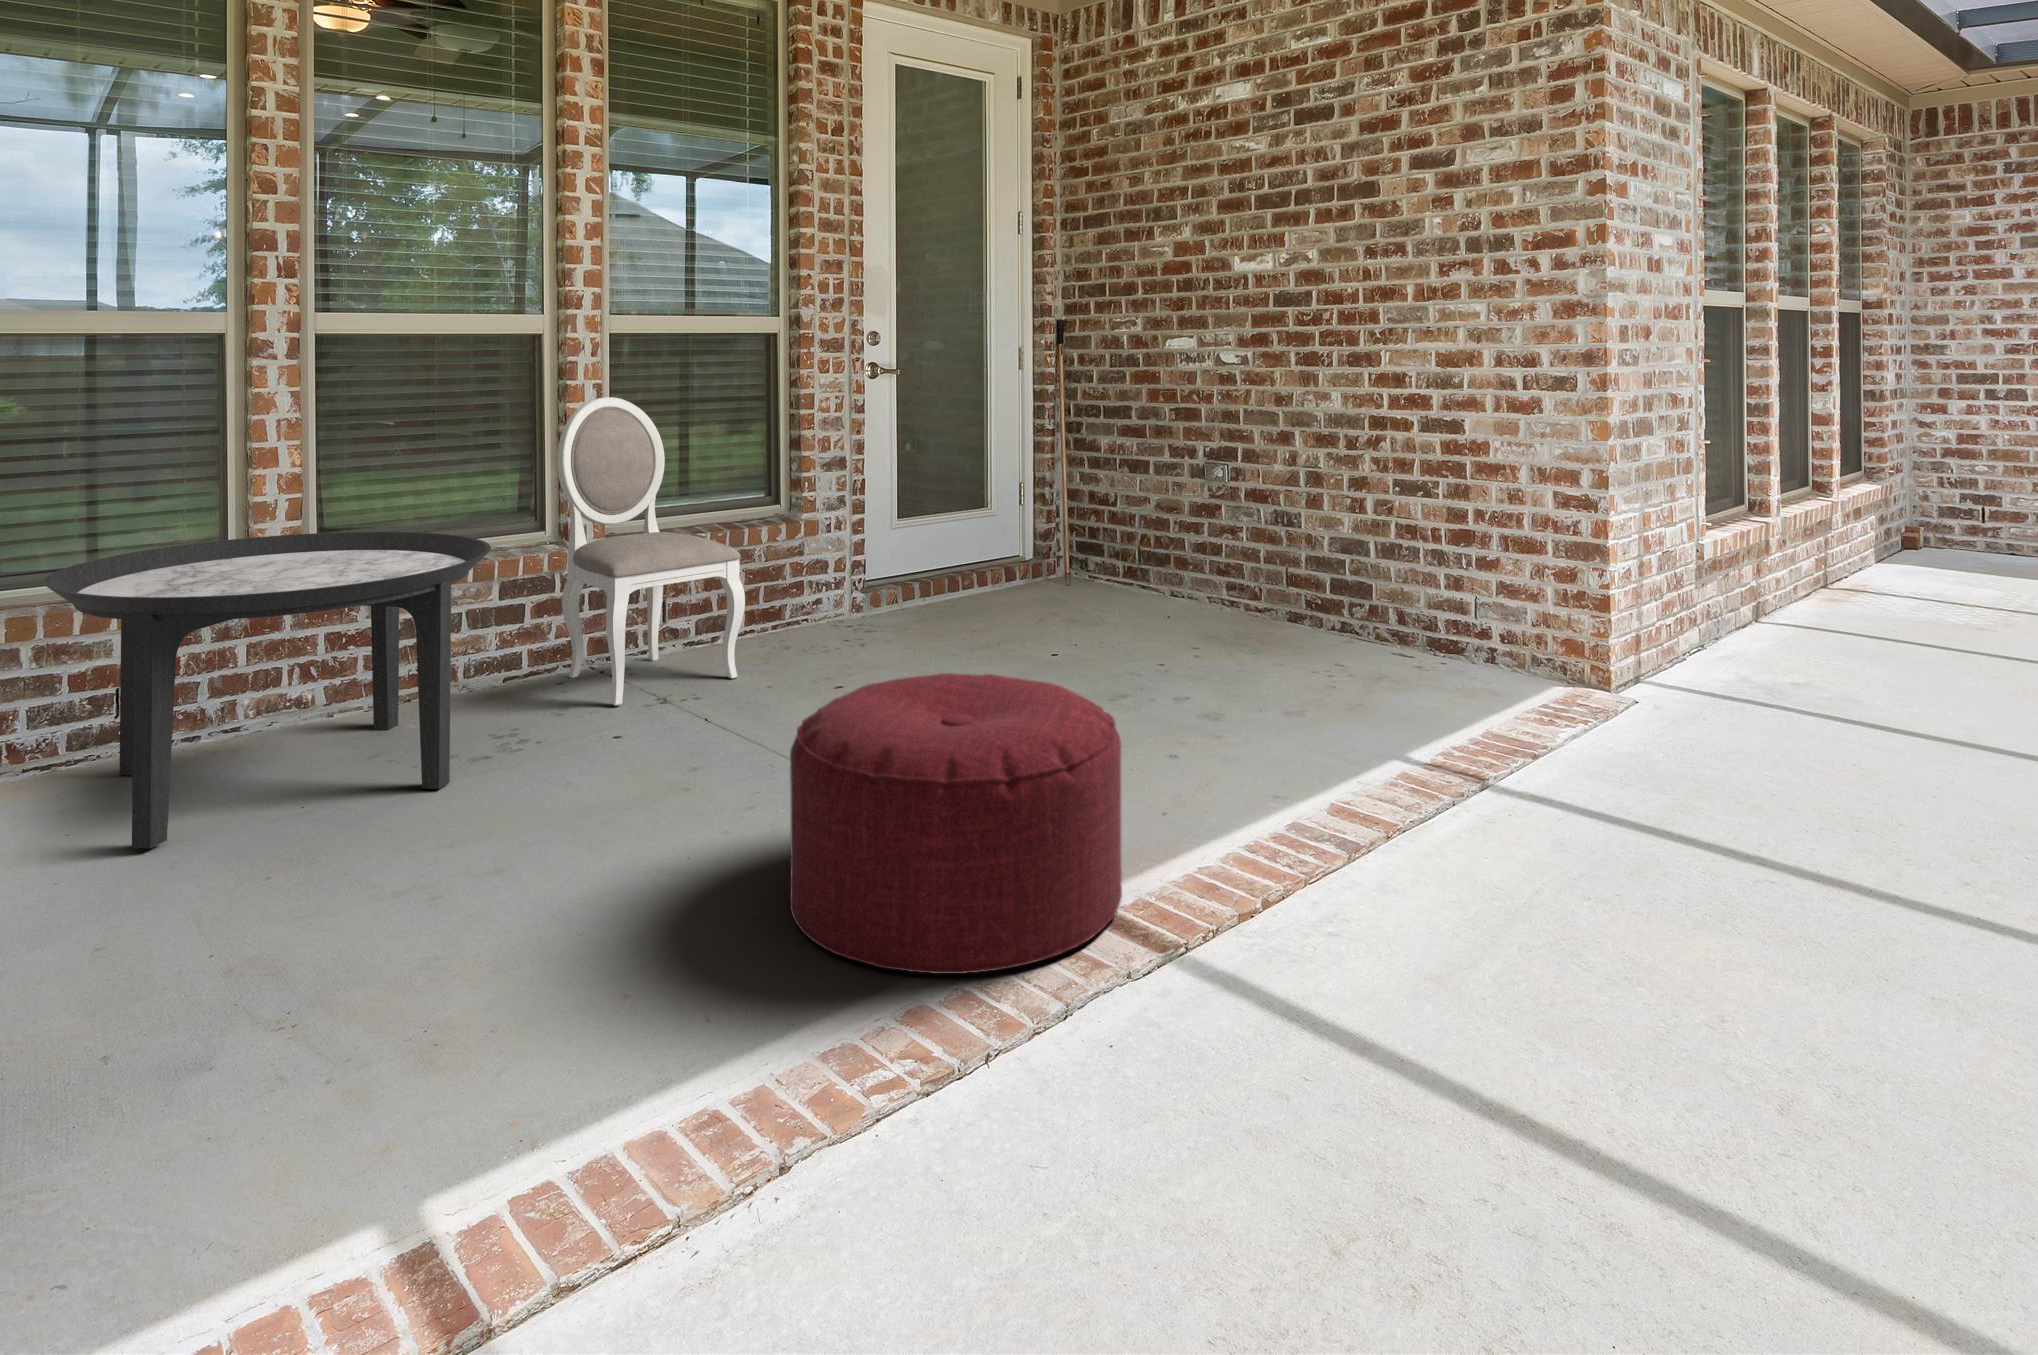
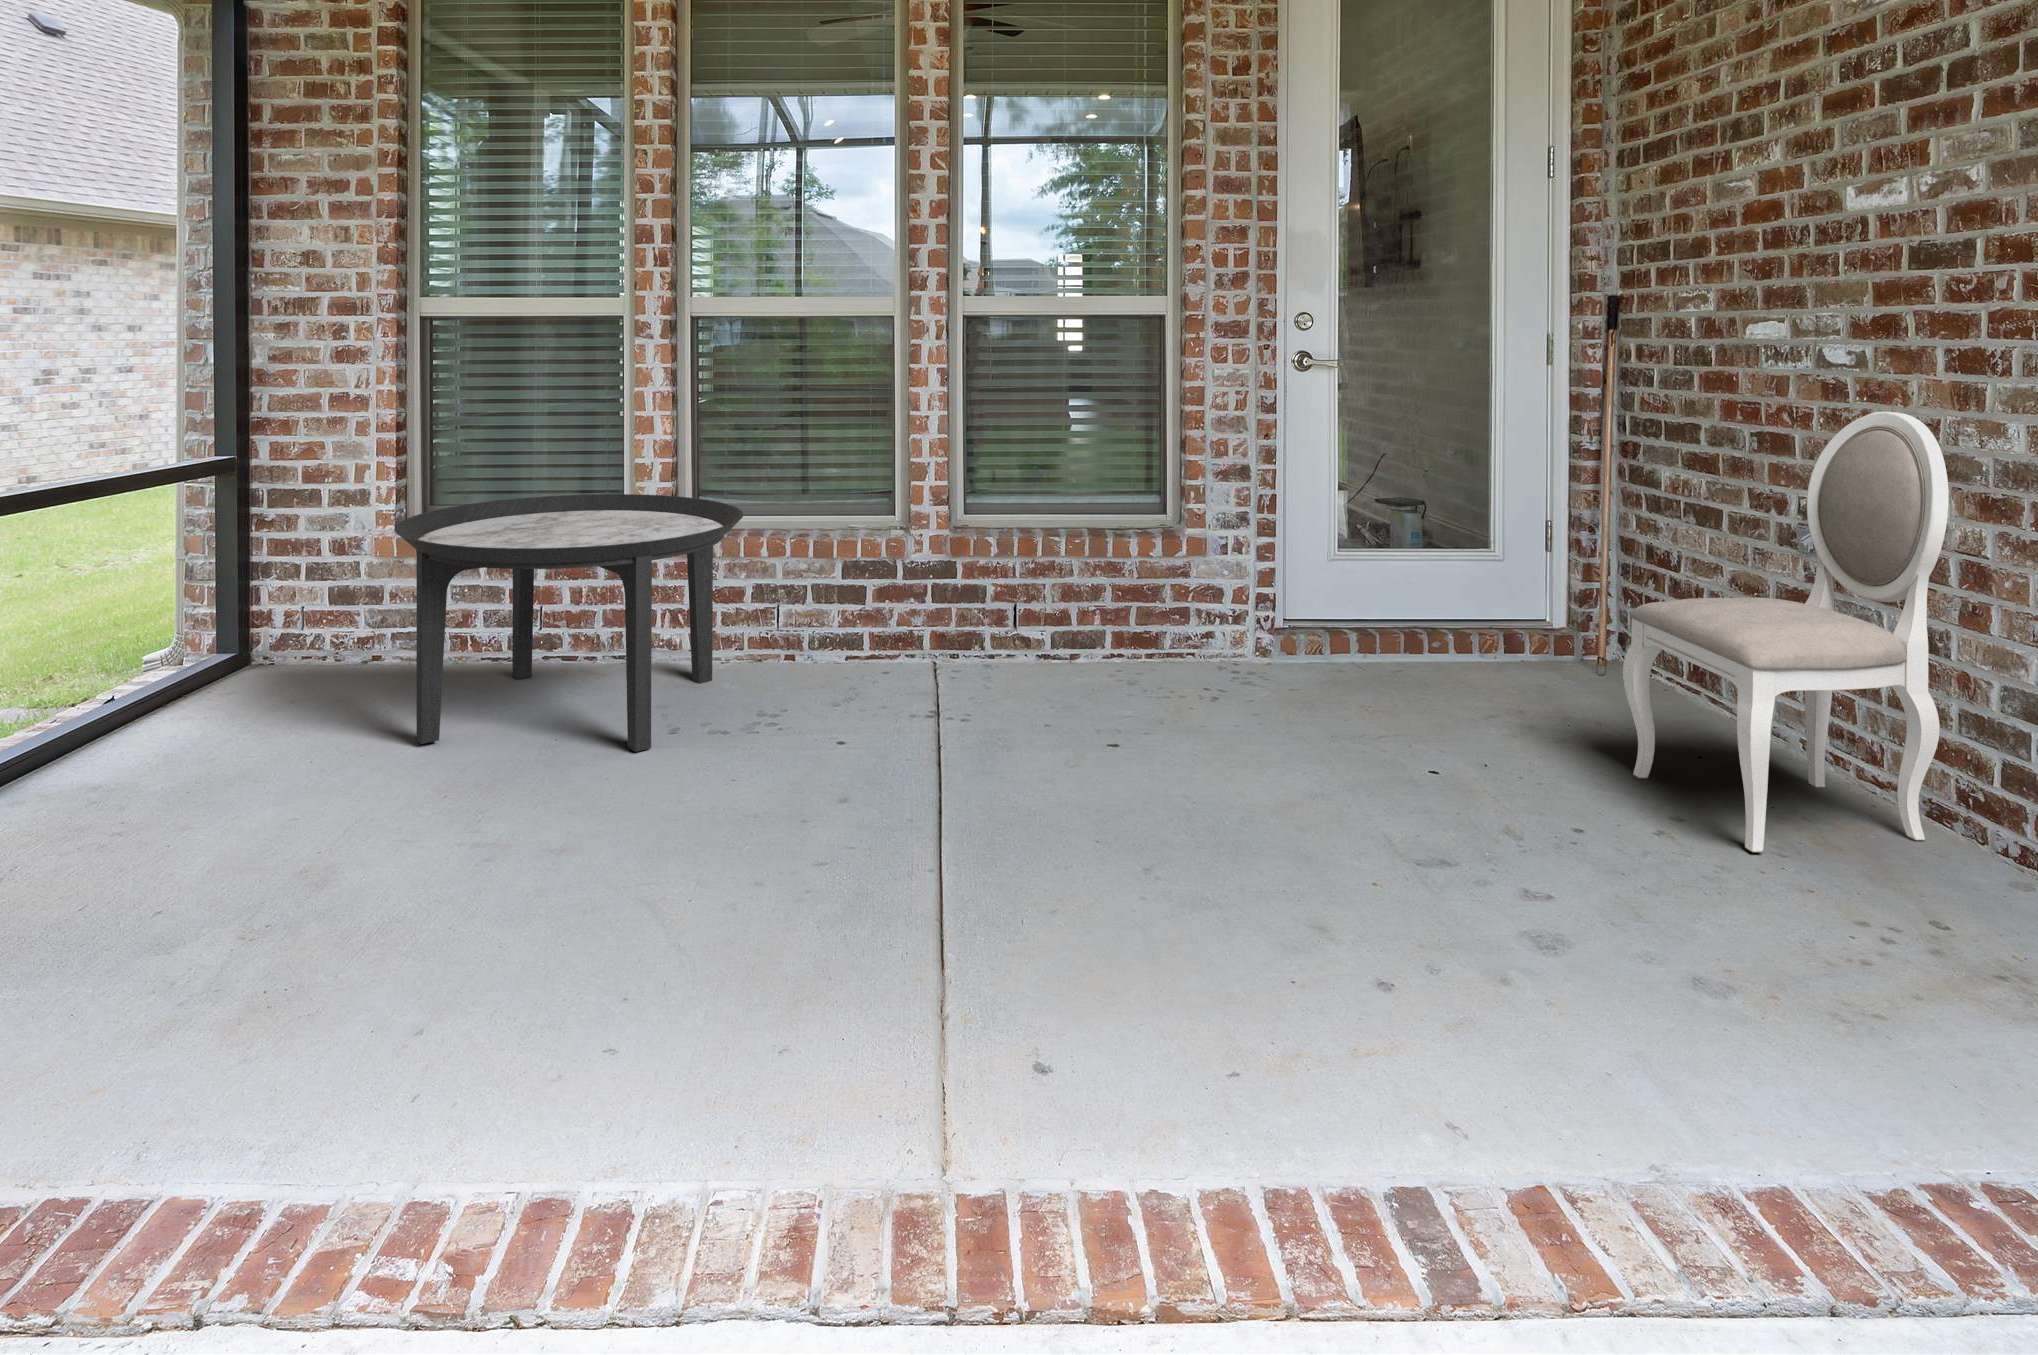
dining chair: present [557,397,745,706] -> present [1623,412,1949,852]
ottoman: present [790,673,1122,974] -> none [576,760,1025,1231]

